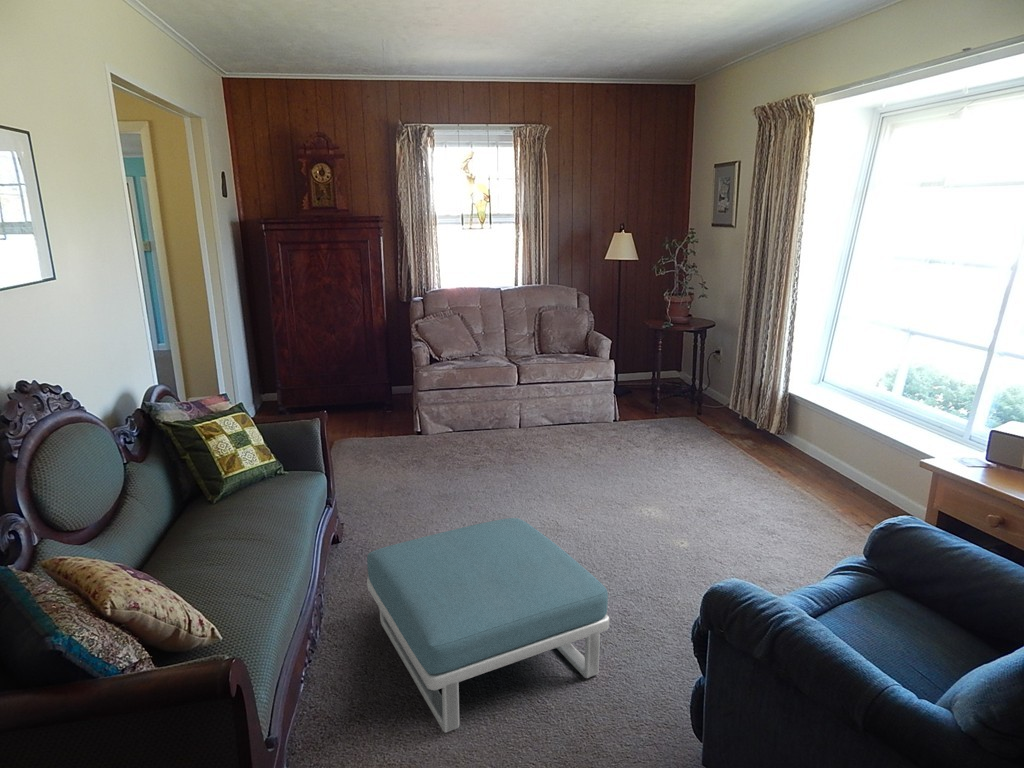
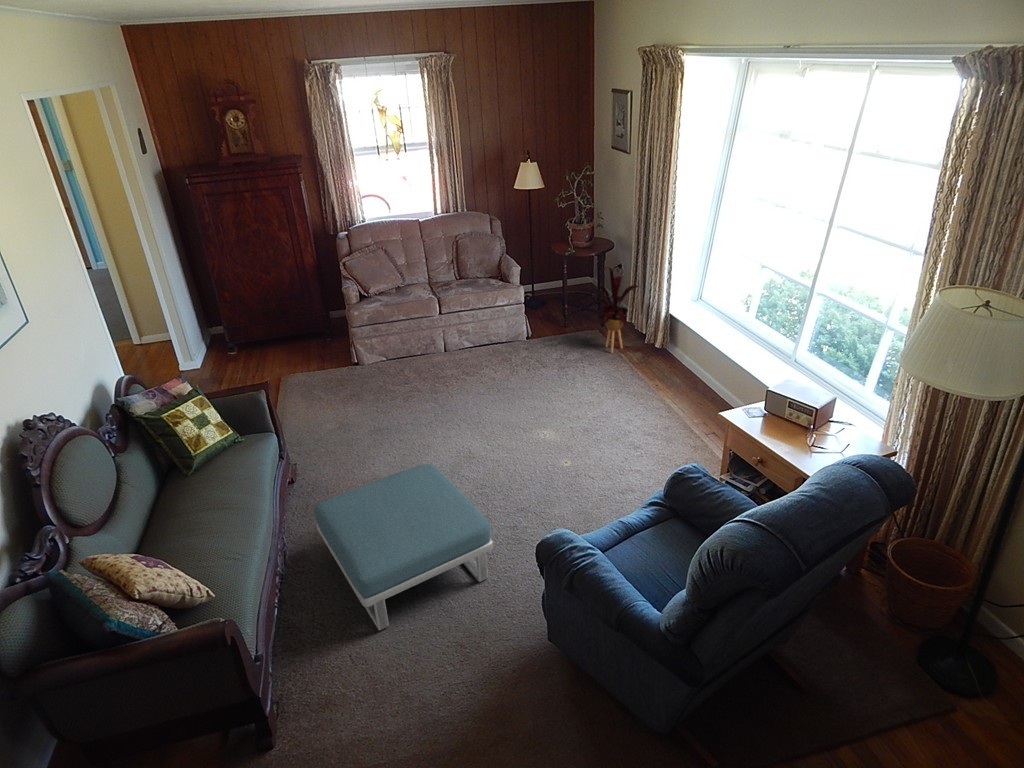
house plant: none [685,336,754,439] -> present [586,268,639,353]

